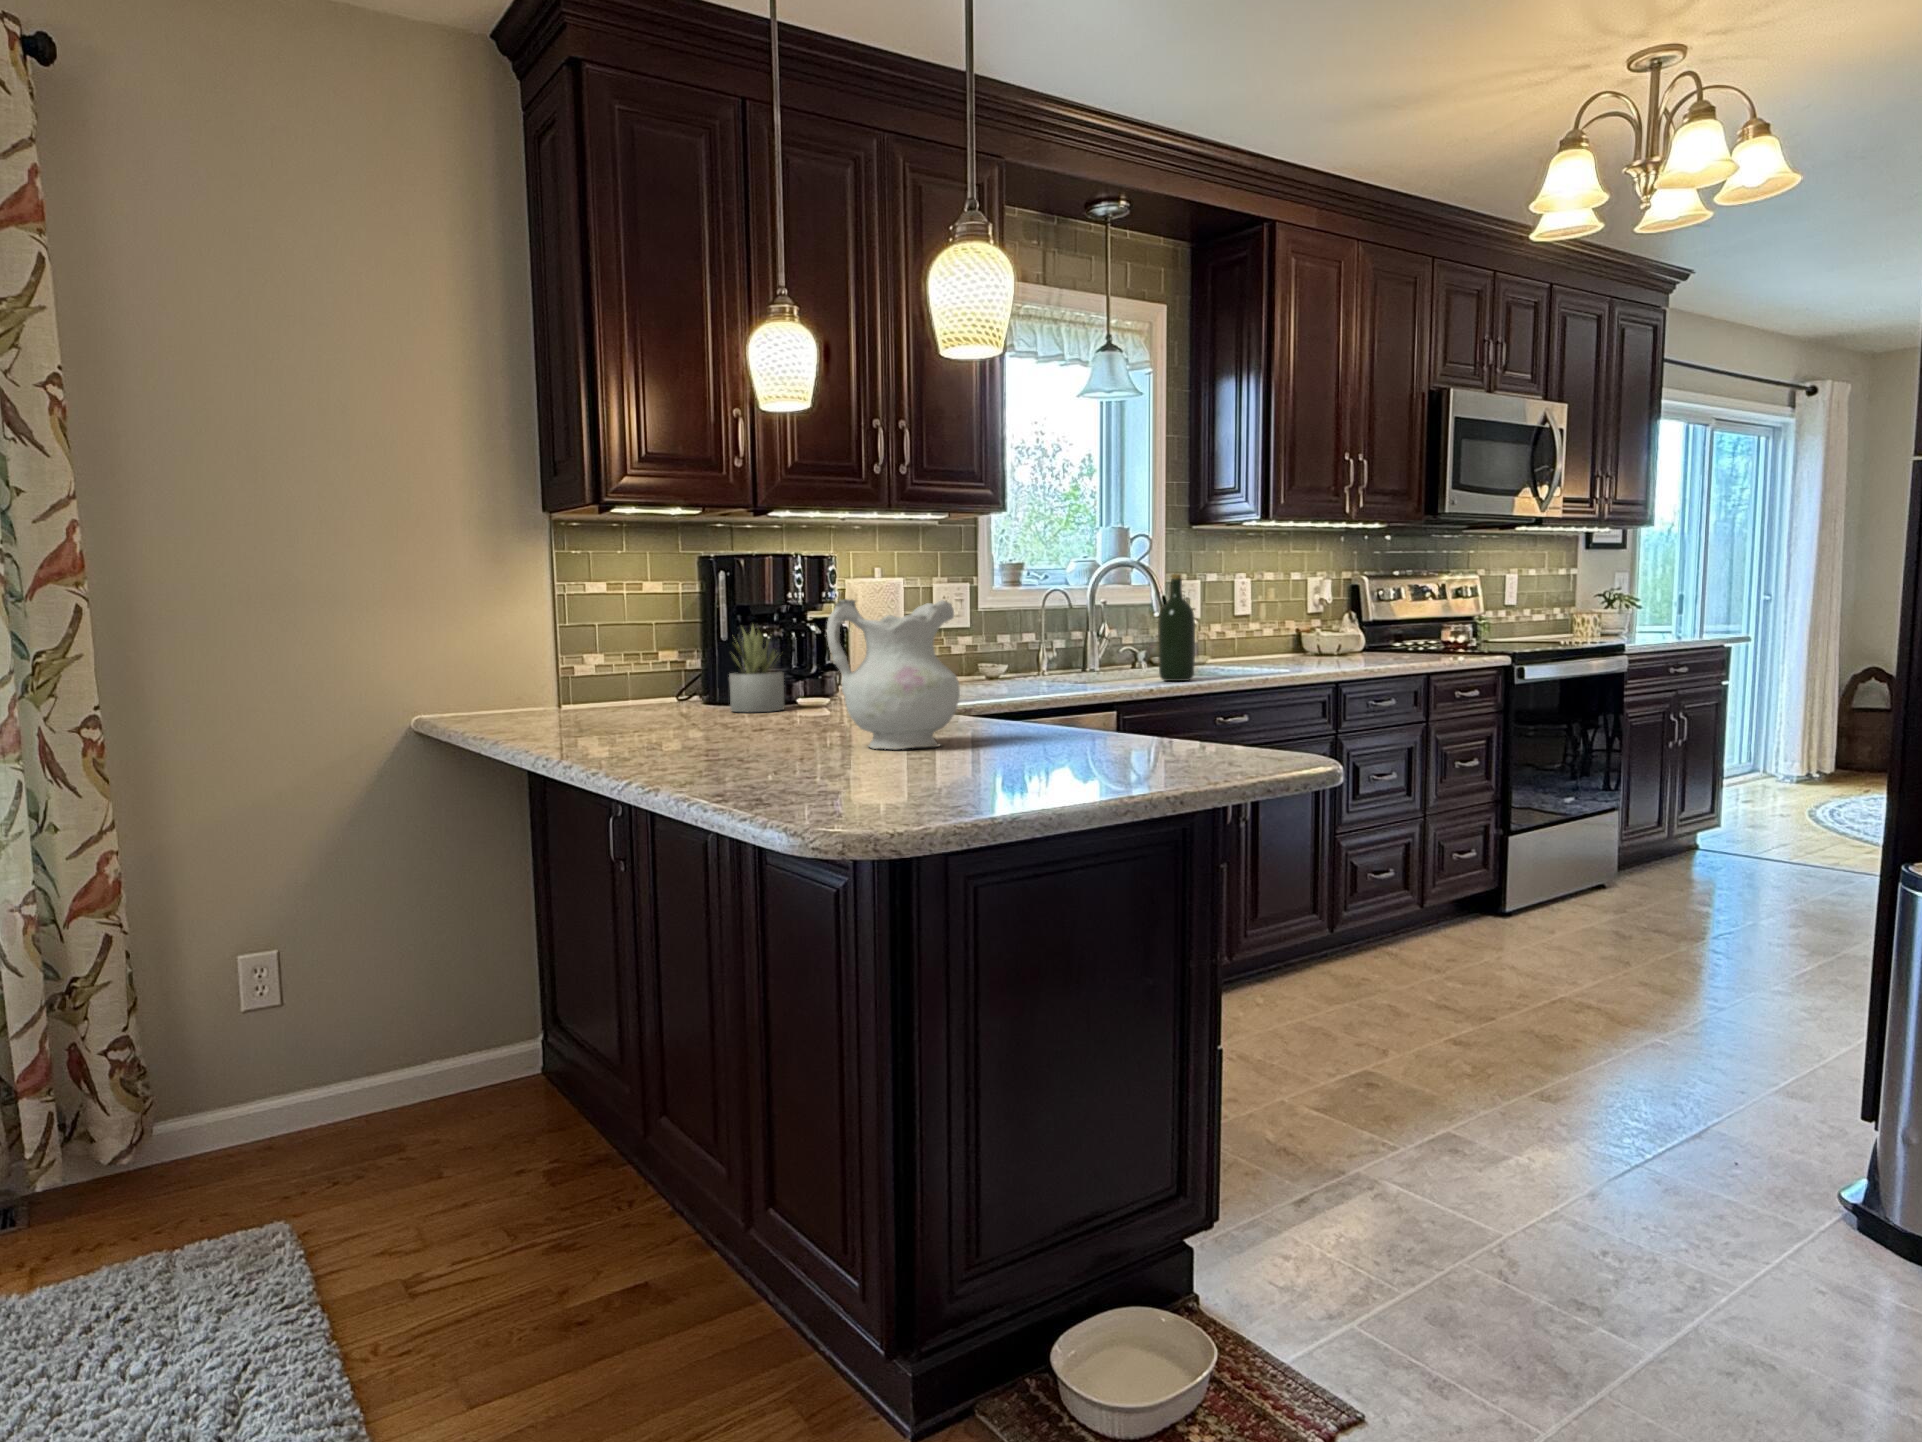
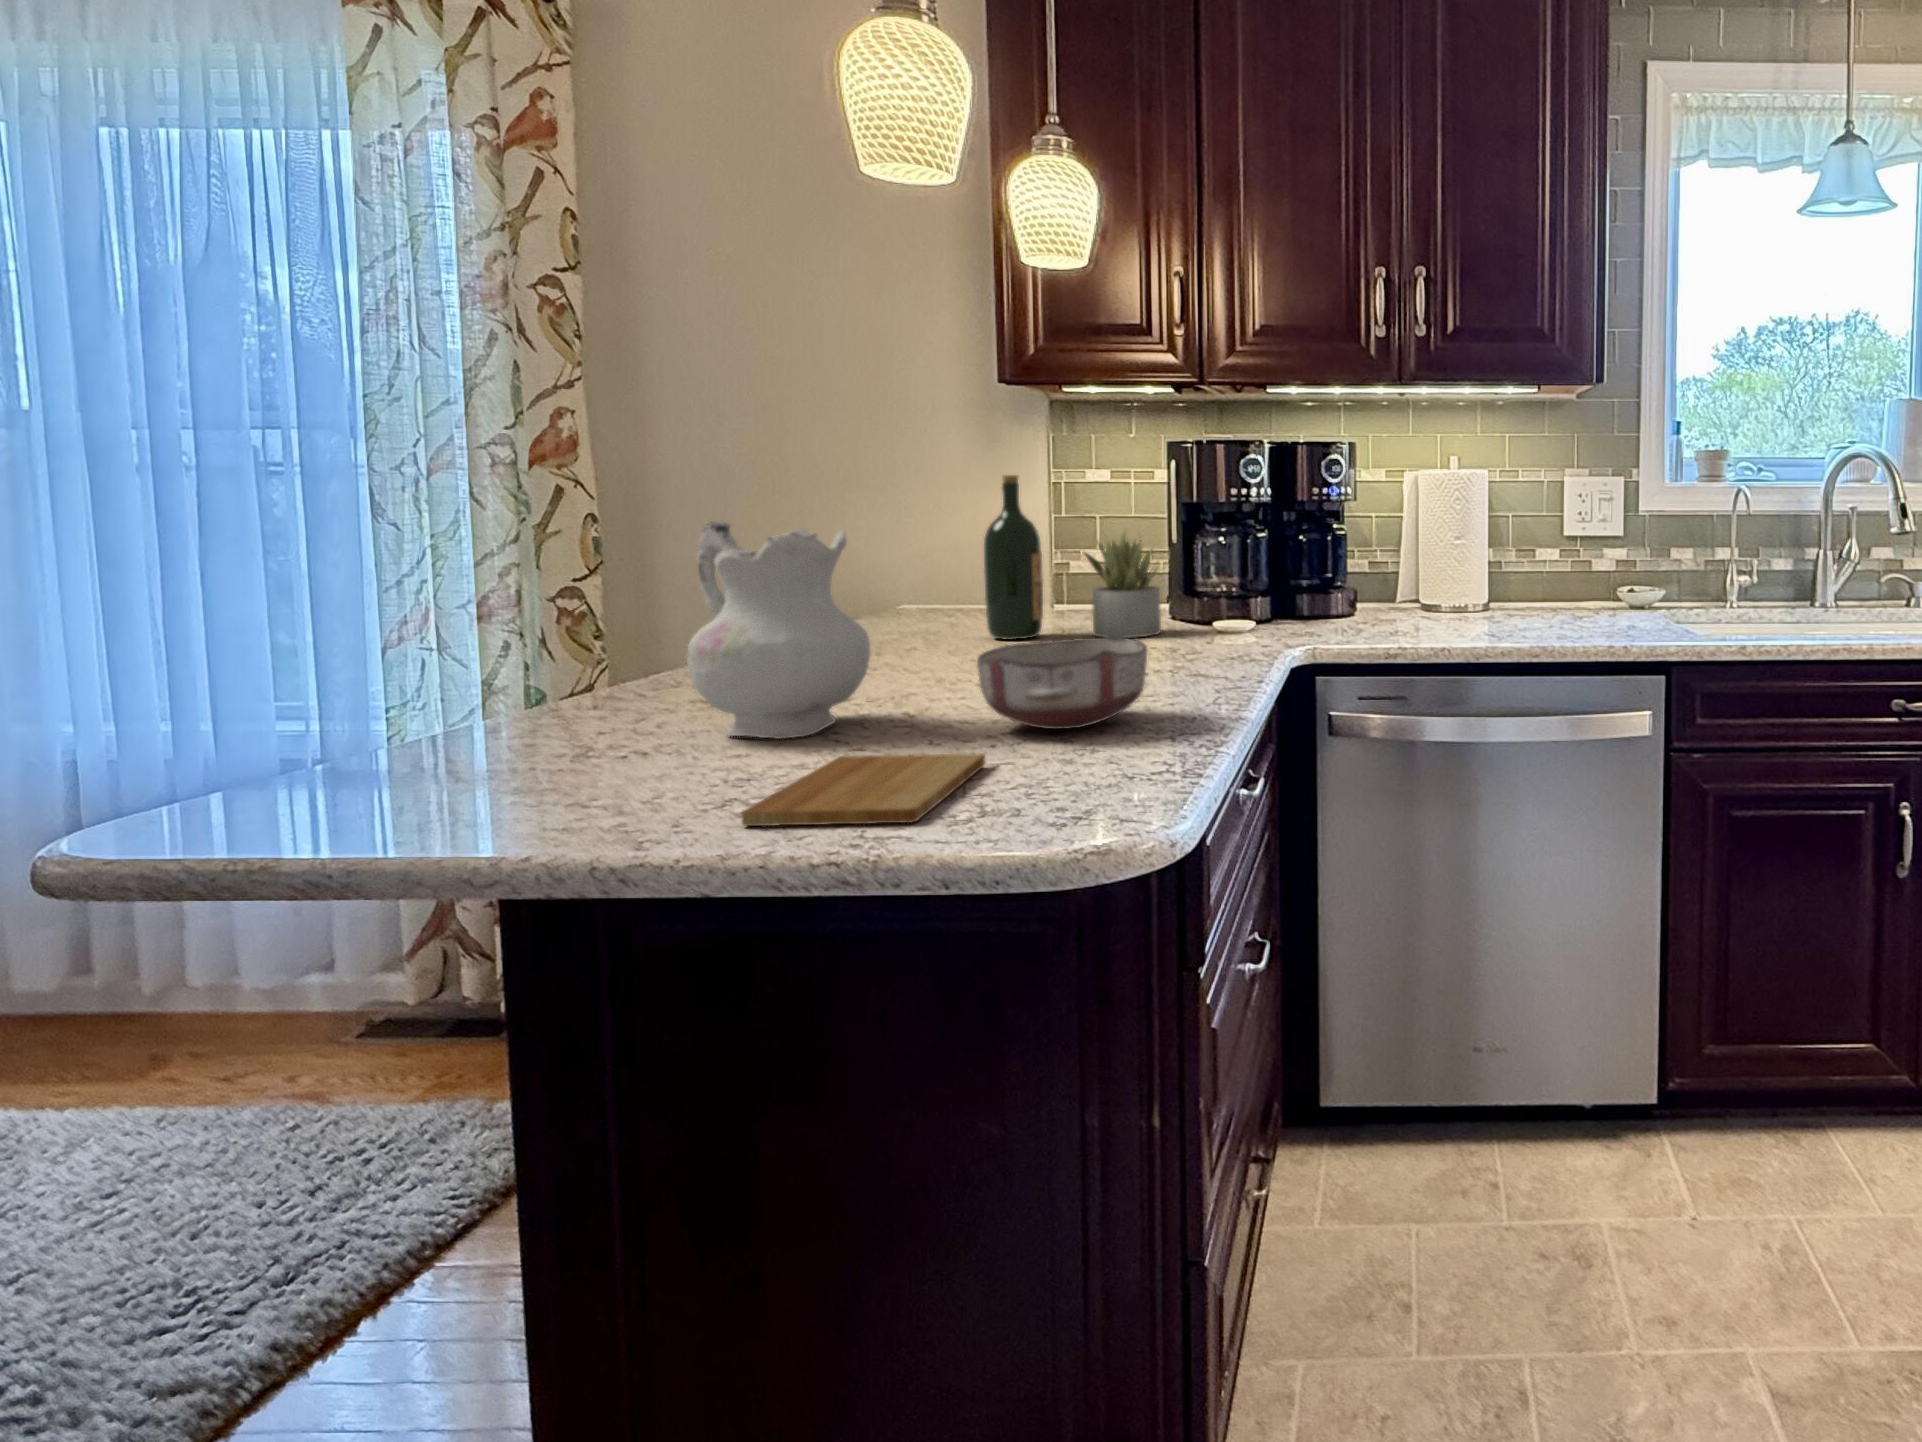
wine bottle: present [1158,574,1195,681] -> present [984,475,1043,640]
ceramic bowl: none [989,674,1098,731] -> present [977,638,1147,729]
cutting board: none [1057,732,1222,757] -> present [742,754,985,826]

